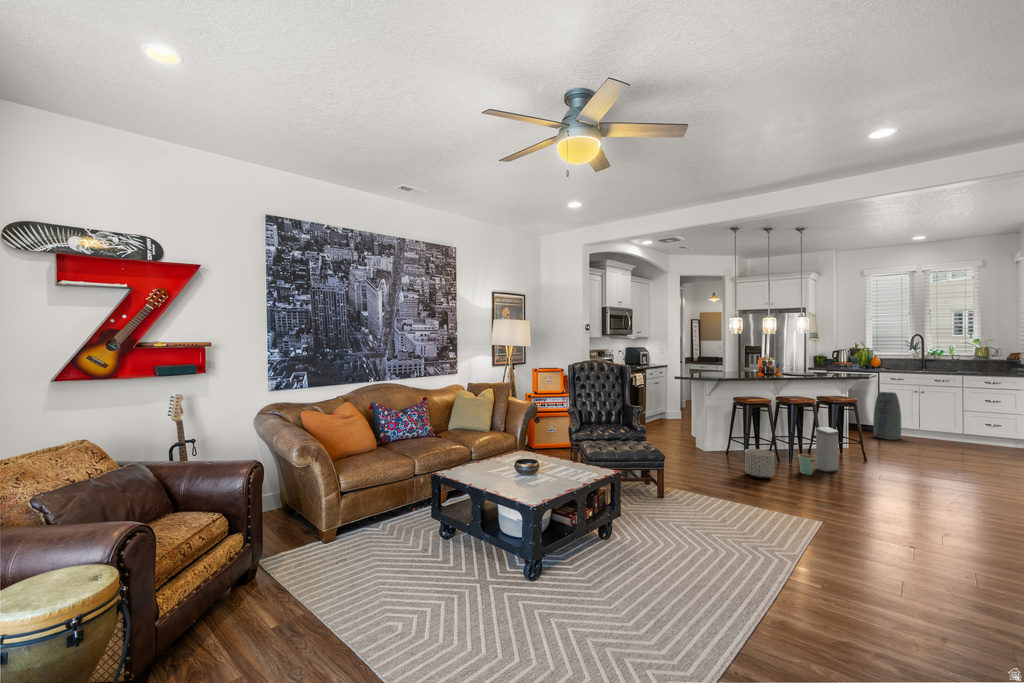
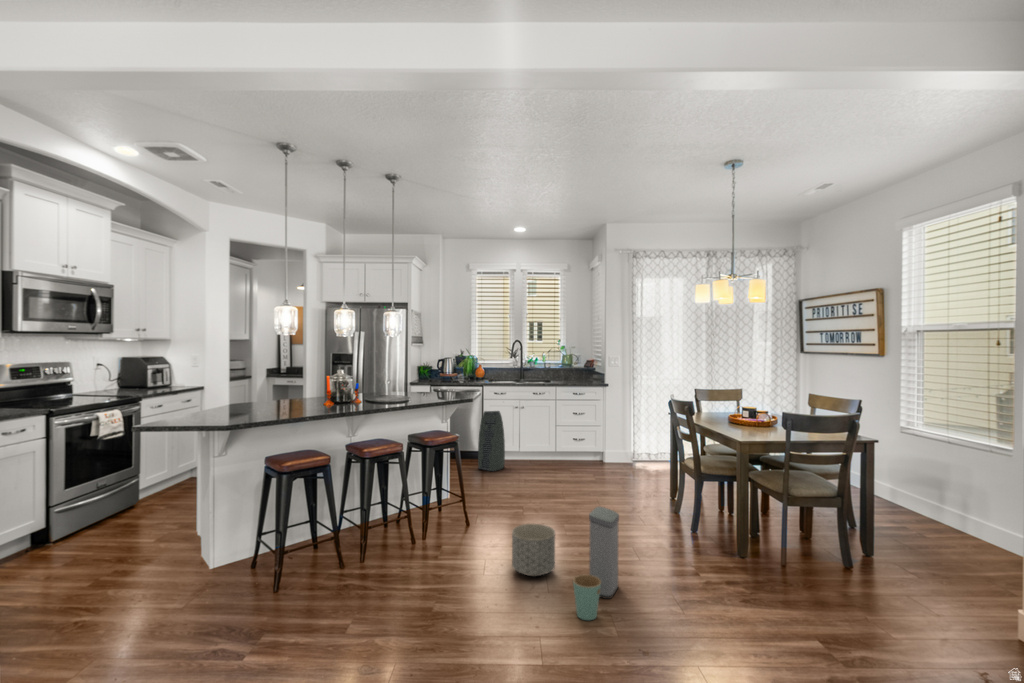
trash can: present [798,427,838,475] -> present [573,507,619,620]
planter: present [745,449,775,479] -> present [512,524,555,577]

